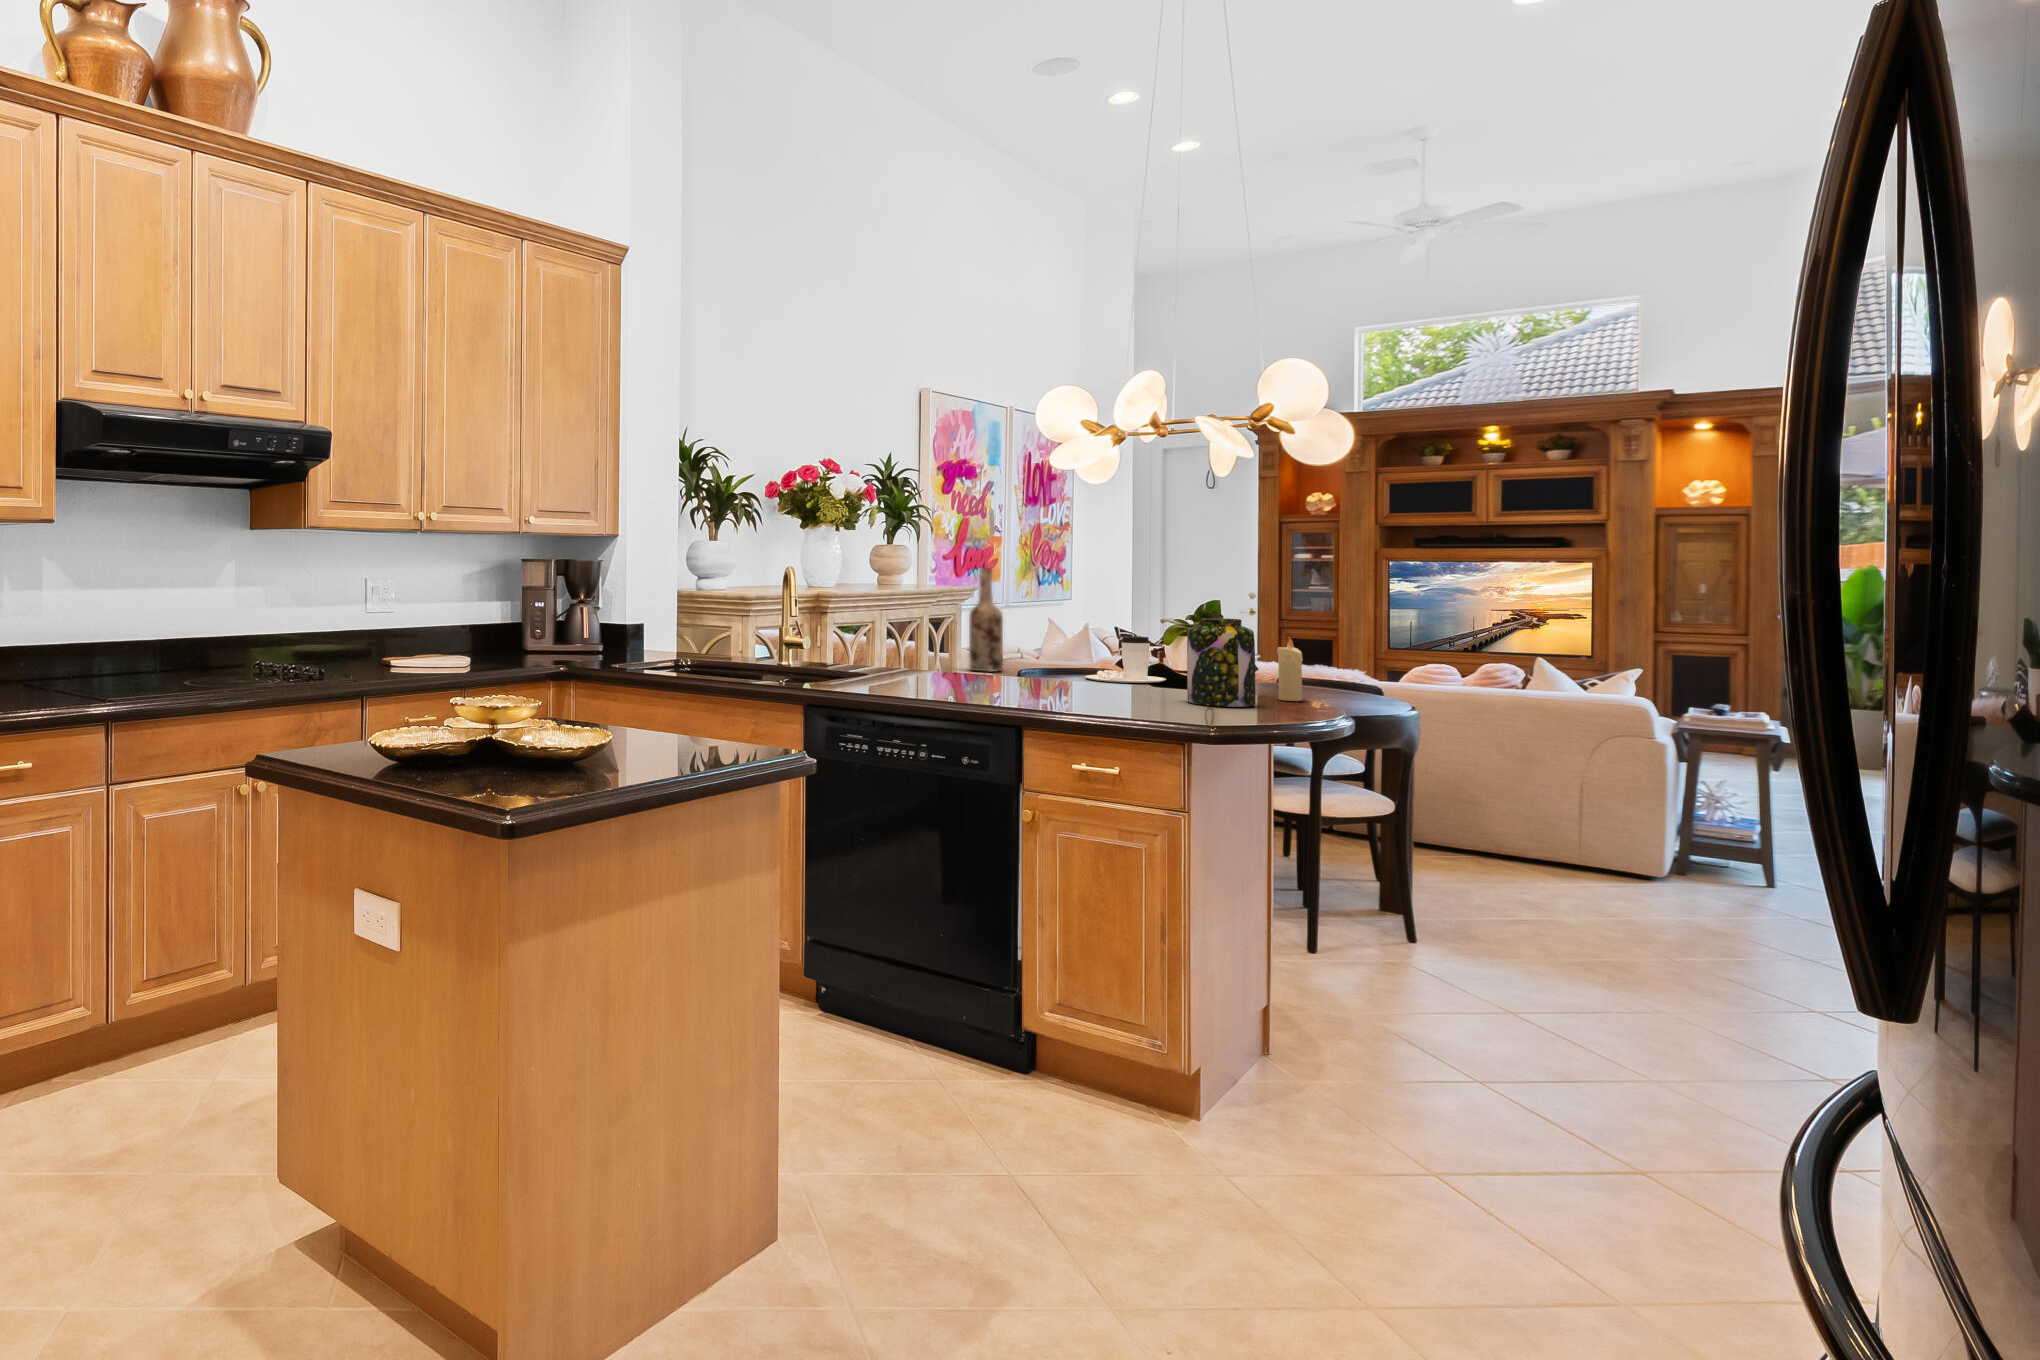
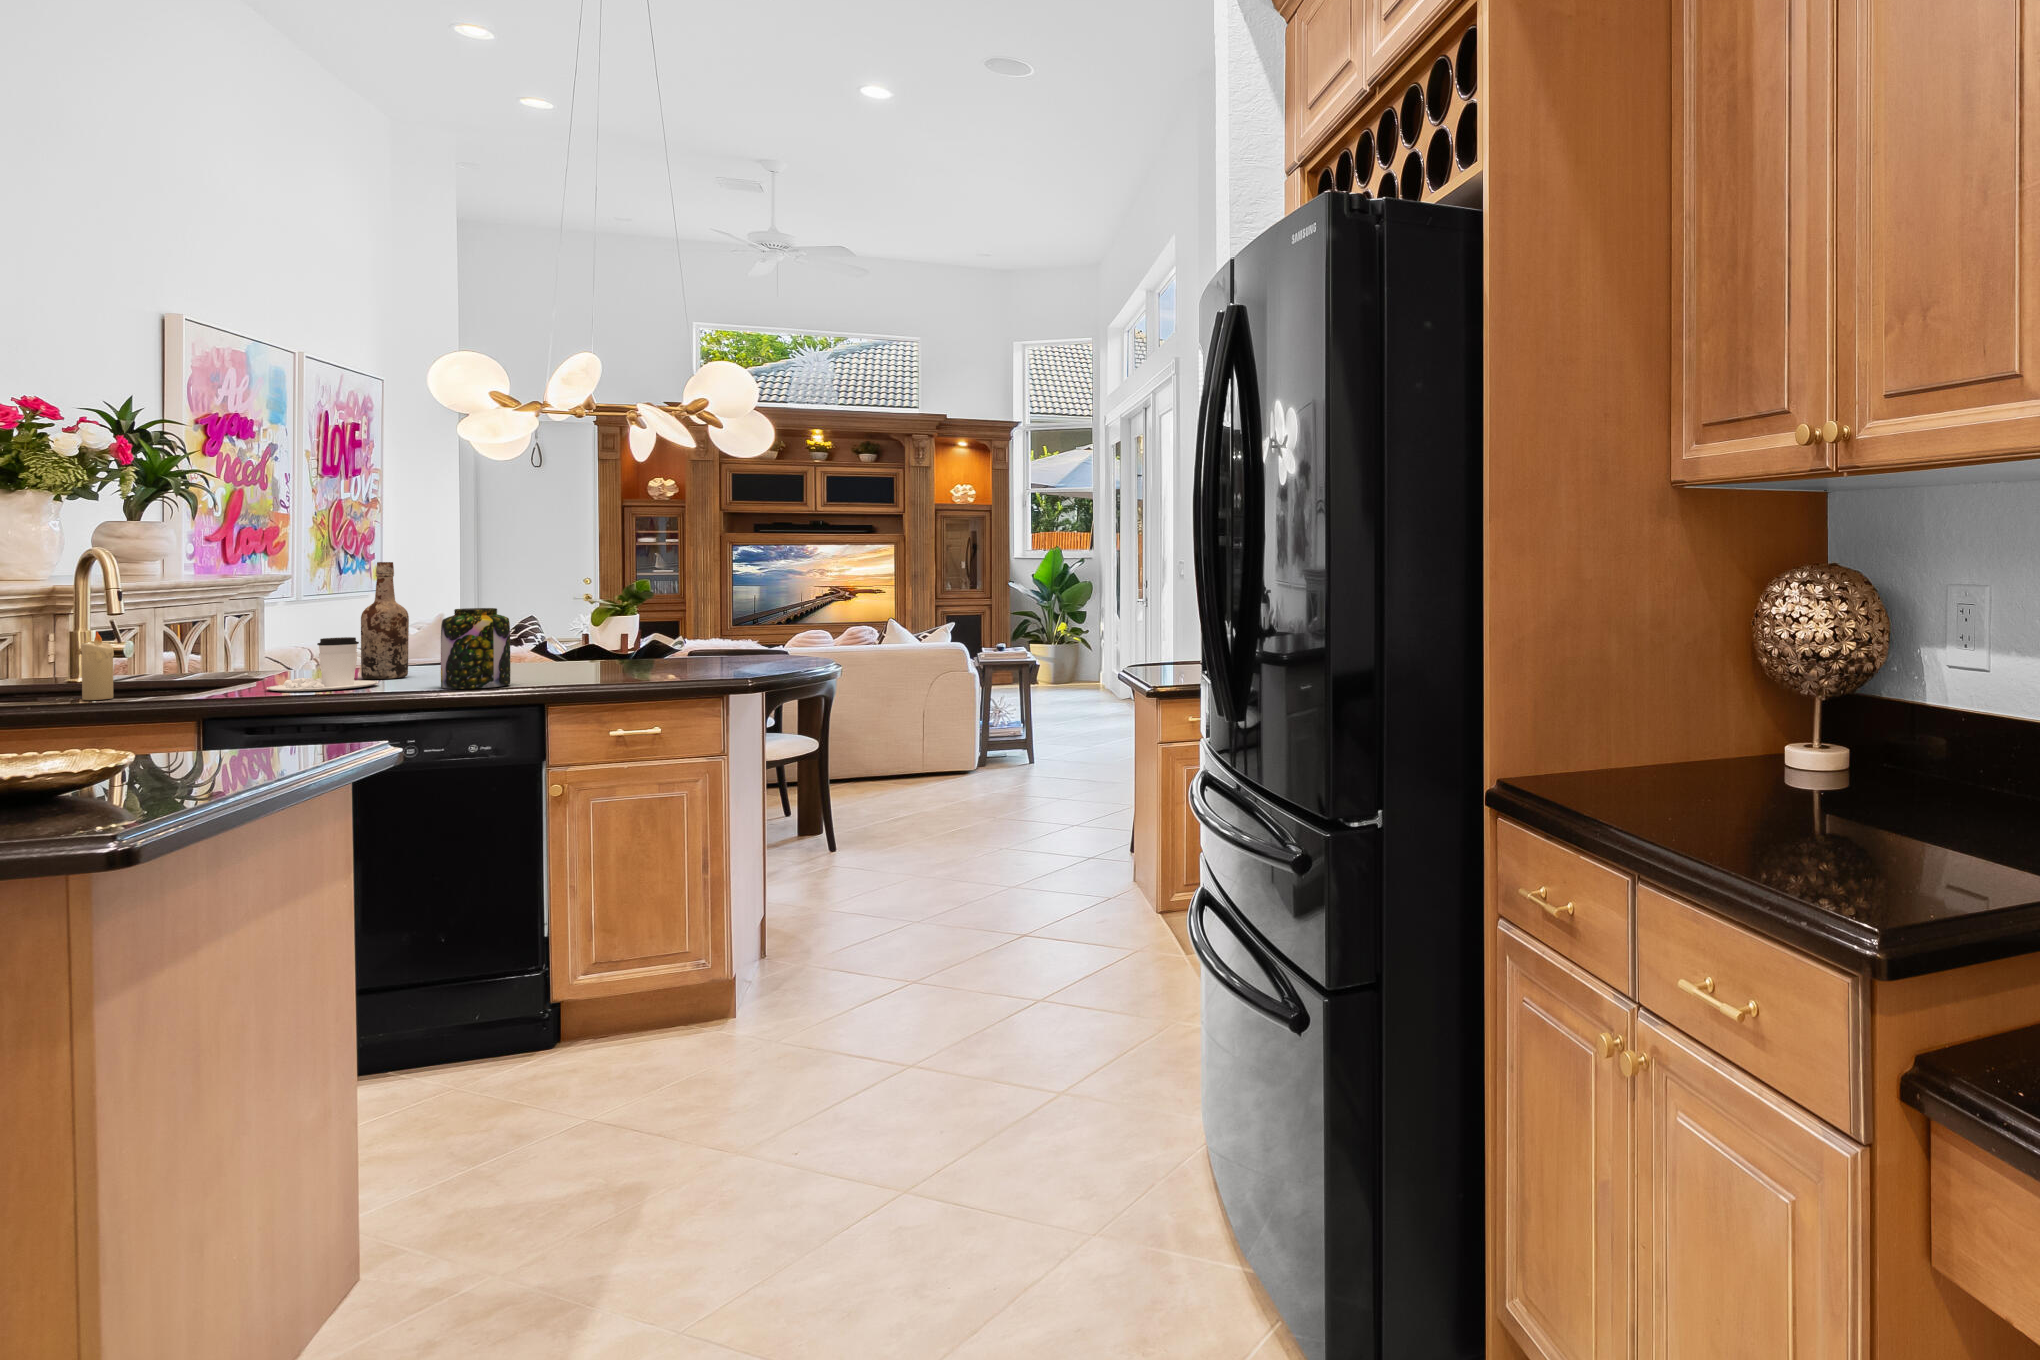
jar: present [1187,618,1256,707] -> present [441,608,510,689]
coffee cup: present [1085,636,1166,683] -> present [267,637,378,691]
candle: present [1277,637,1303,701] -> present [80,632,114,700]

